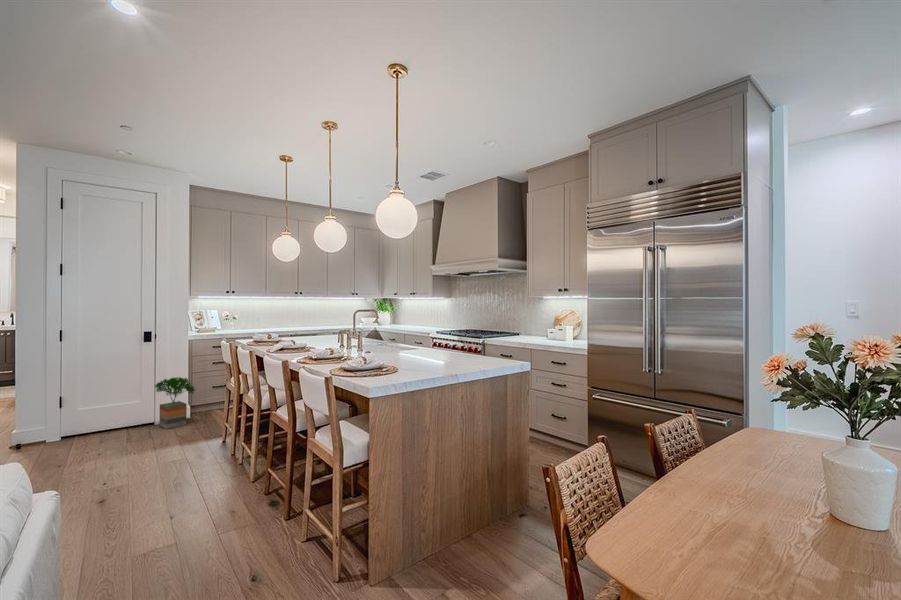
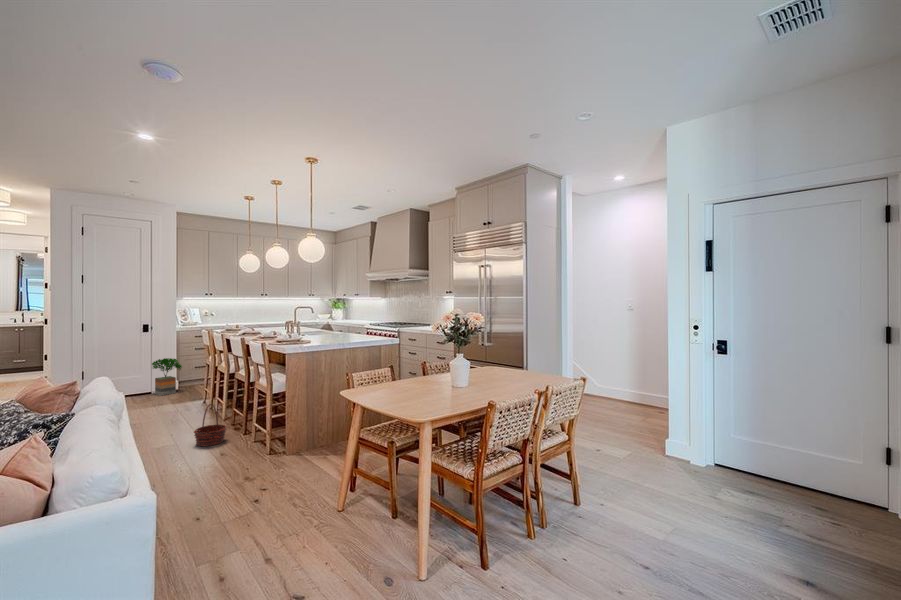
basket: none [207,473,260,549] -> present [194,404,226,446]

